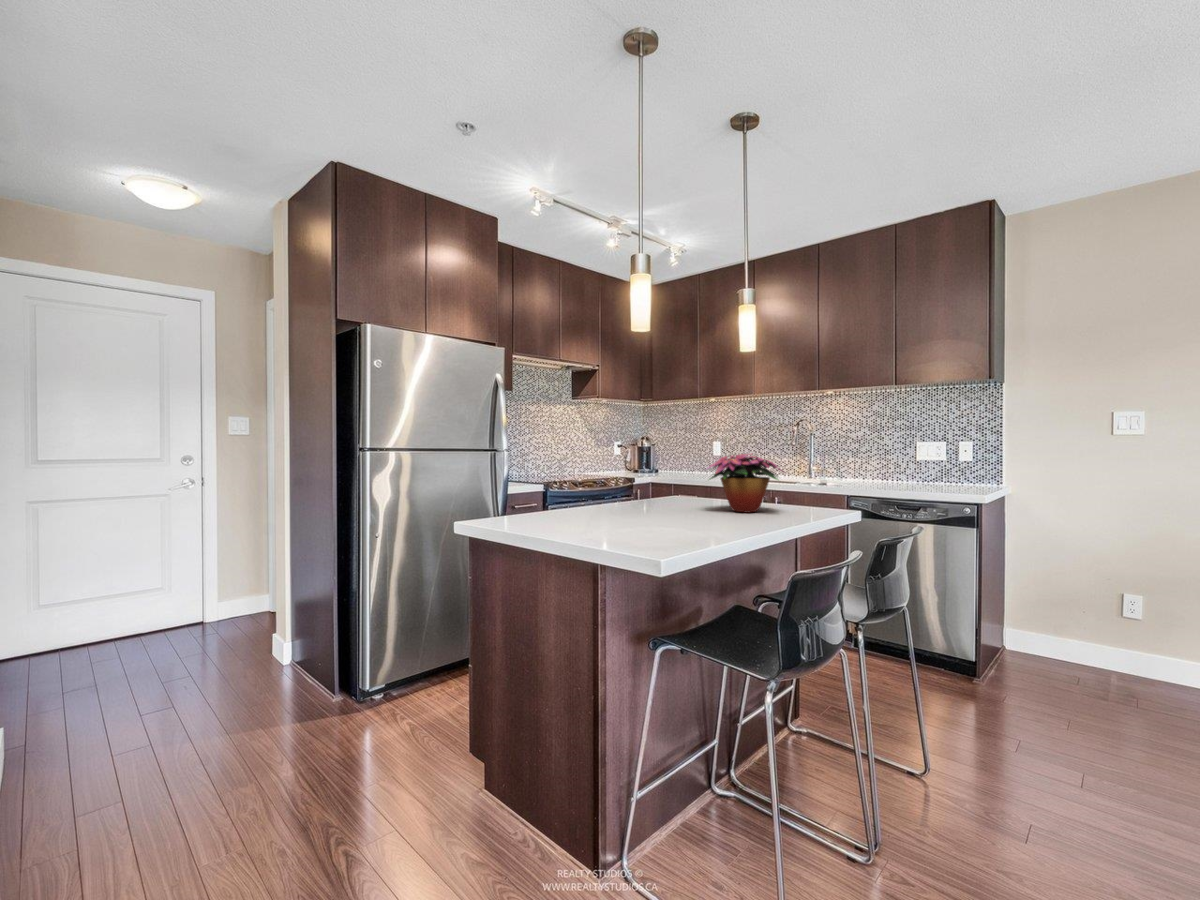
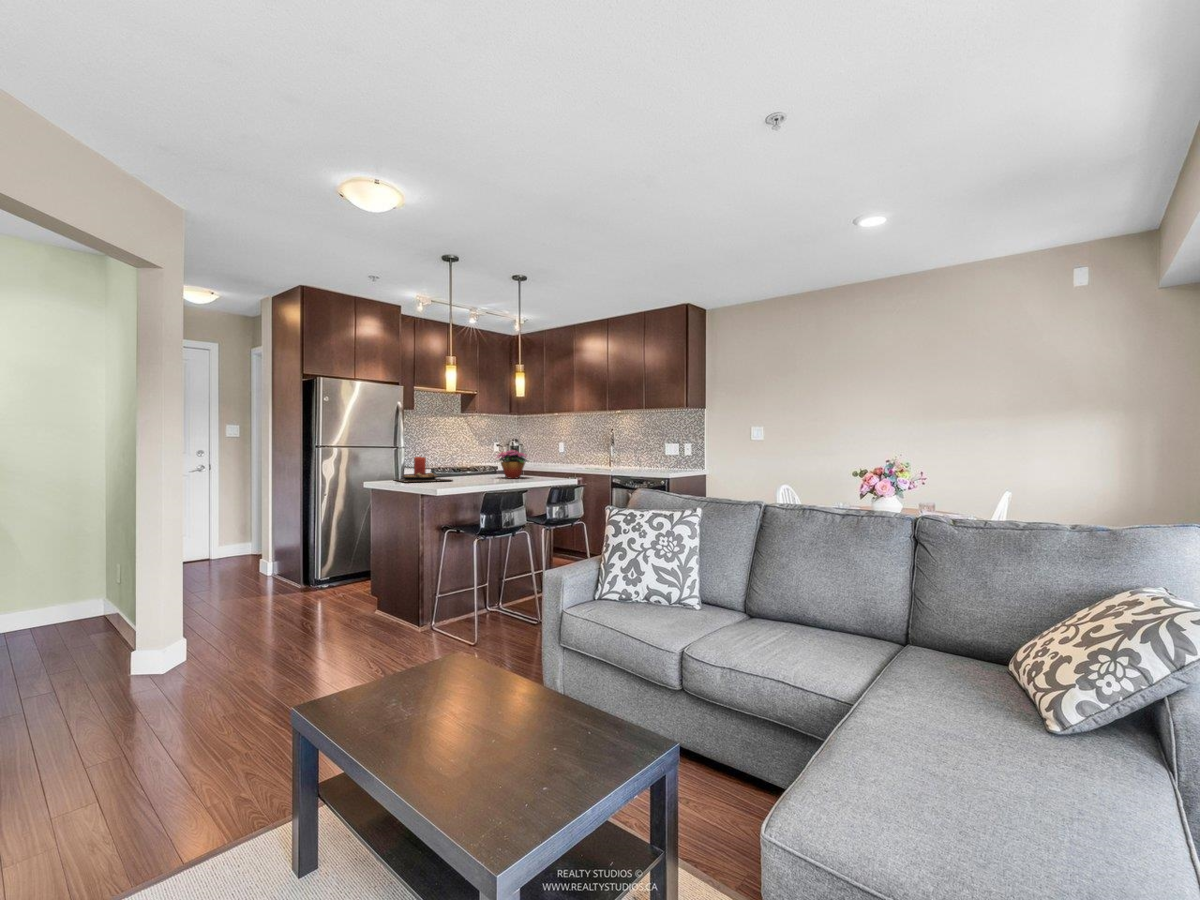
candle: none [514,468,648,530] -> present [396,457,452,483]

